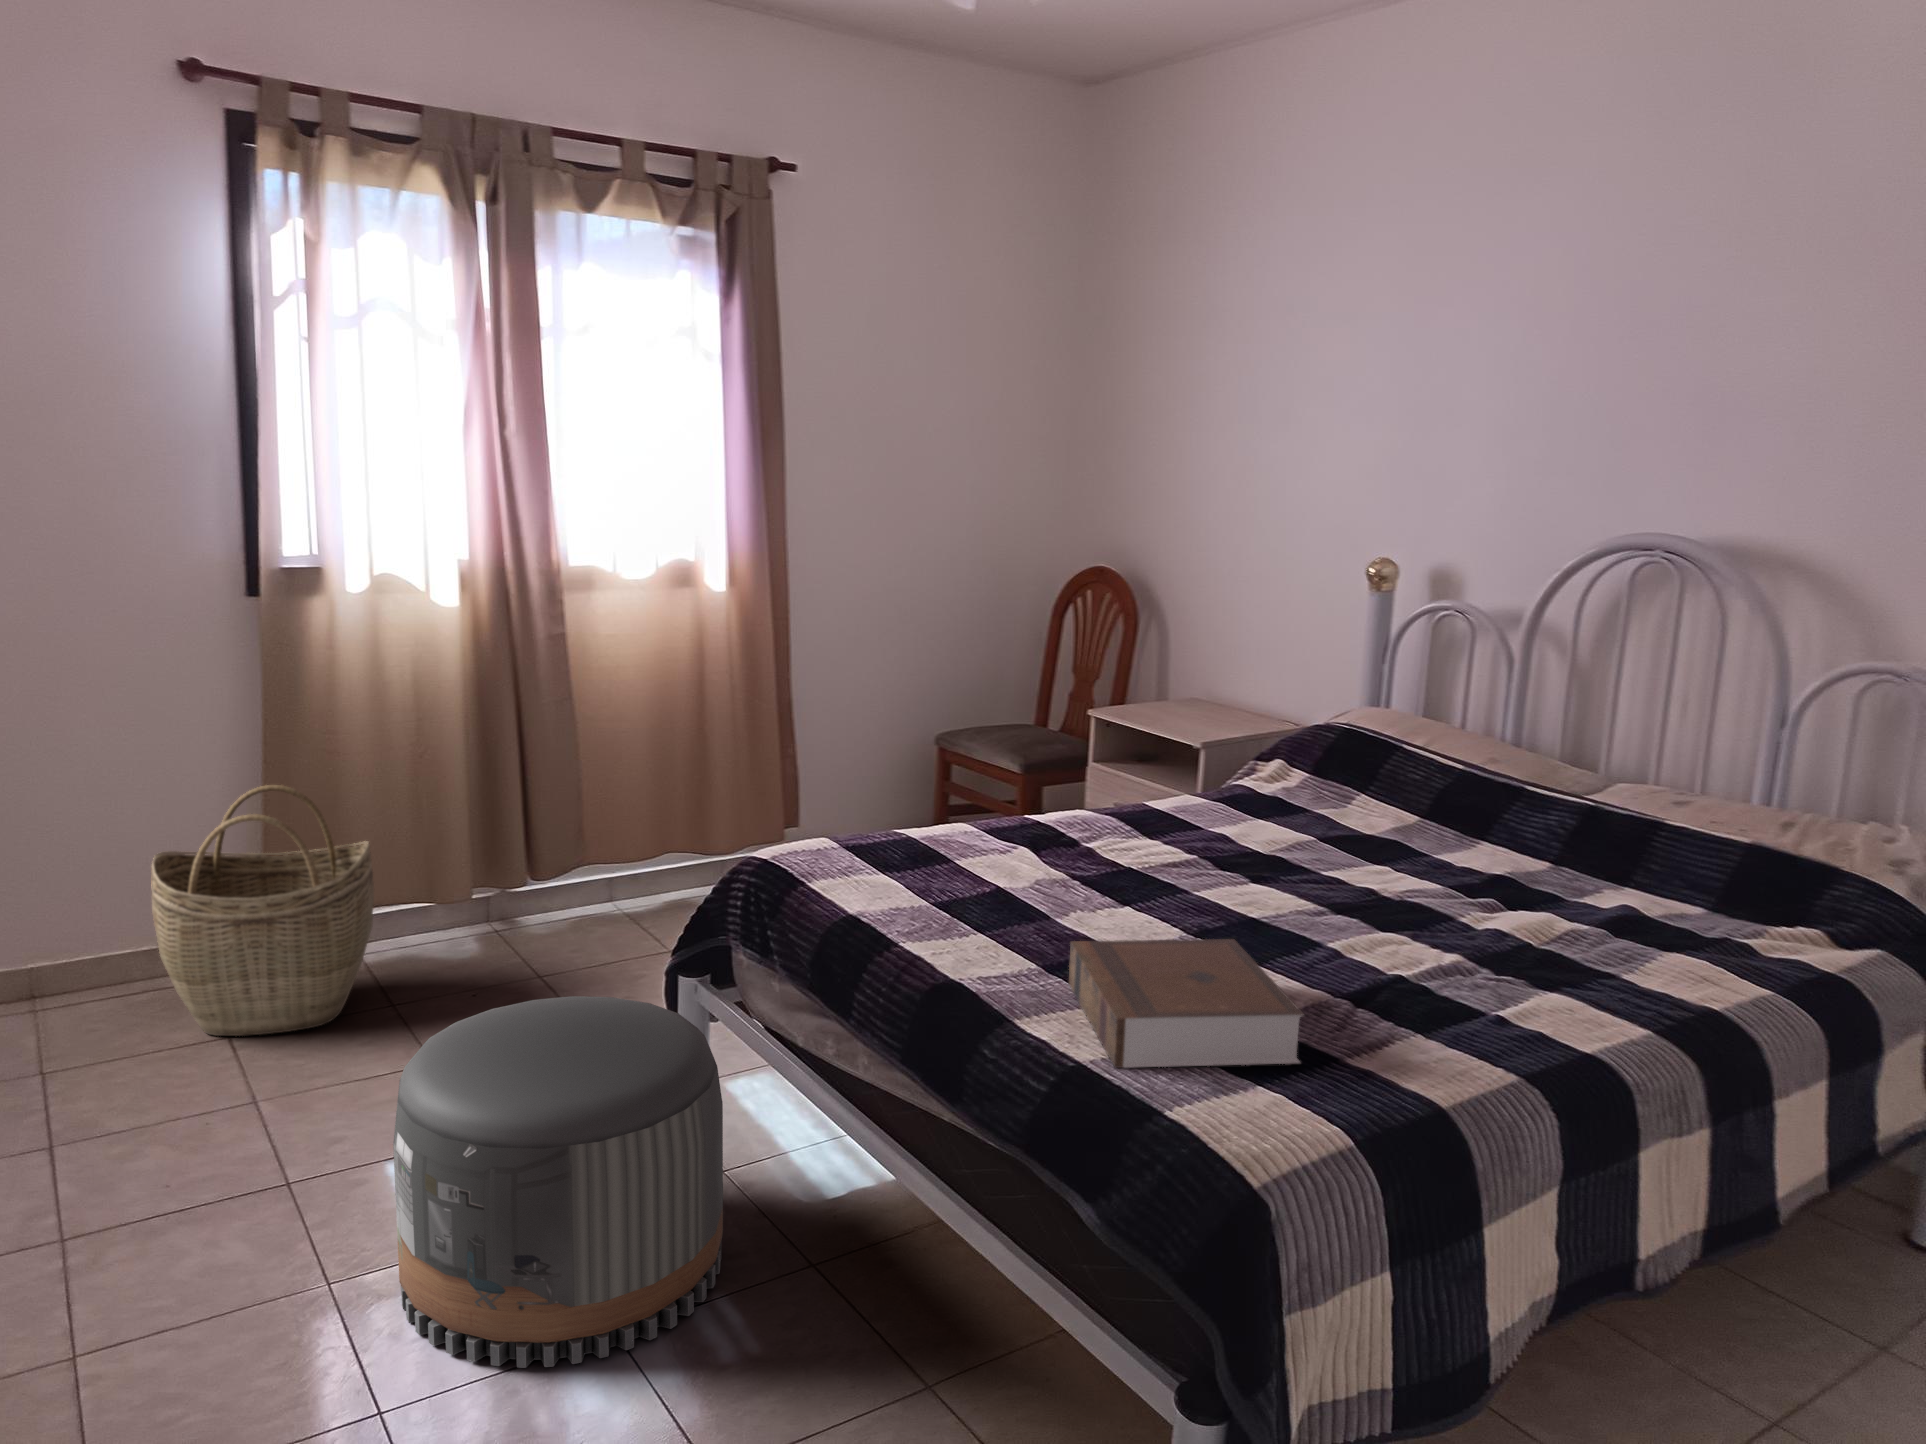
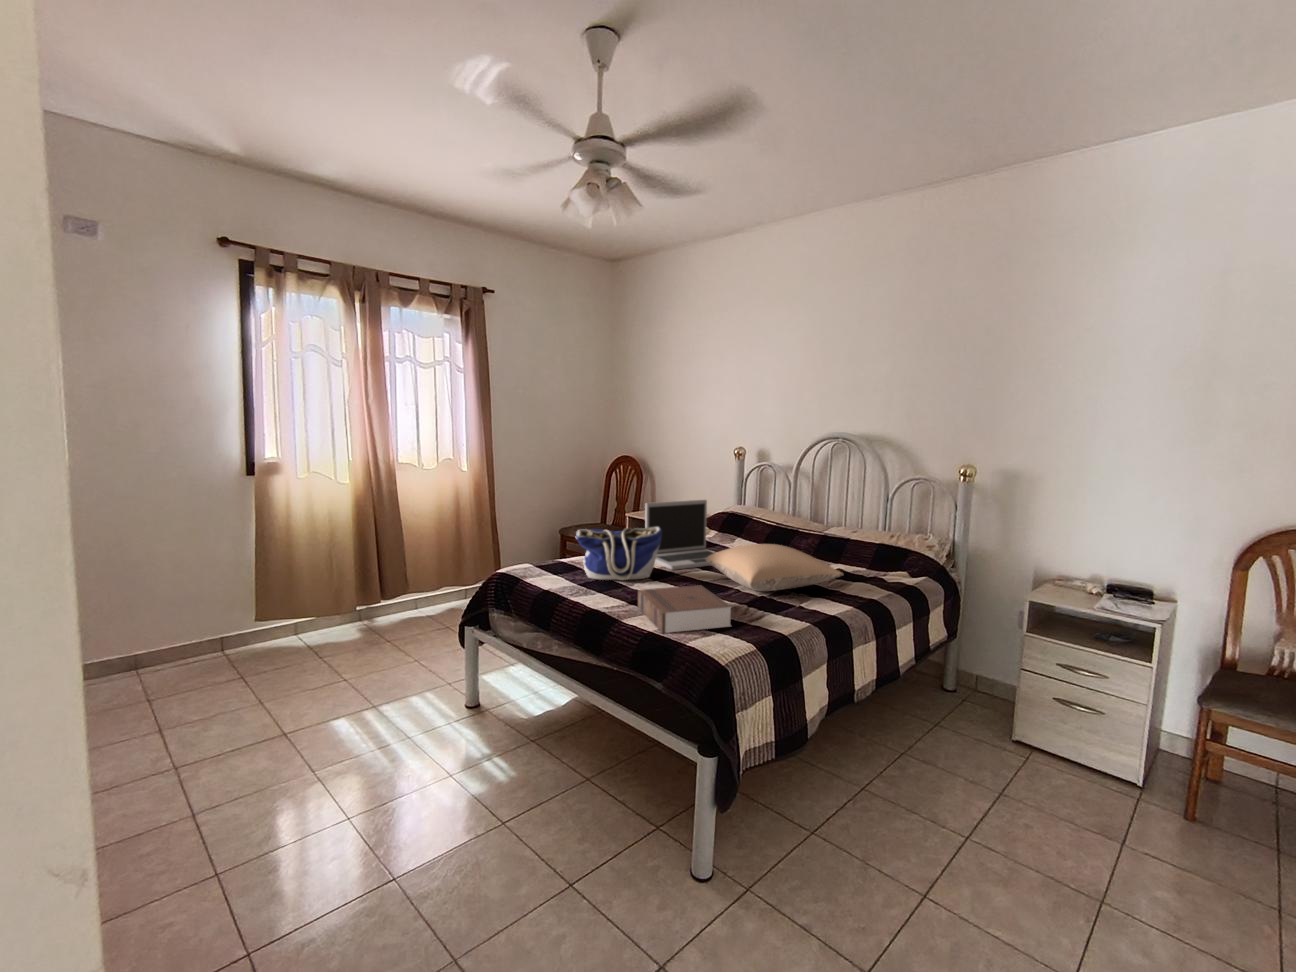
laptop: none [1117,699,1344,878] -> present [645,500,715,570]
tote bag: none [935,770,1150,901] -> present [576,527,662,580]
woven basket: present [151,785,374,1036] -> none [205,560,314,677]
pillow: none [1262,835,1629,964] -> present [706,544,843,591]
pouf: present [393,996,723,1368] -> none [344,635,493,795]

